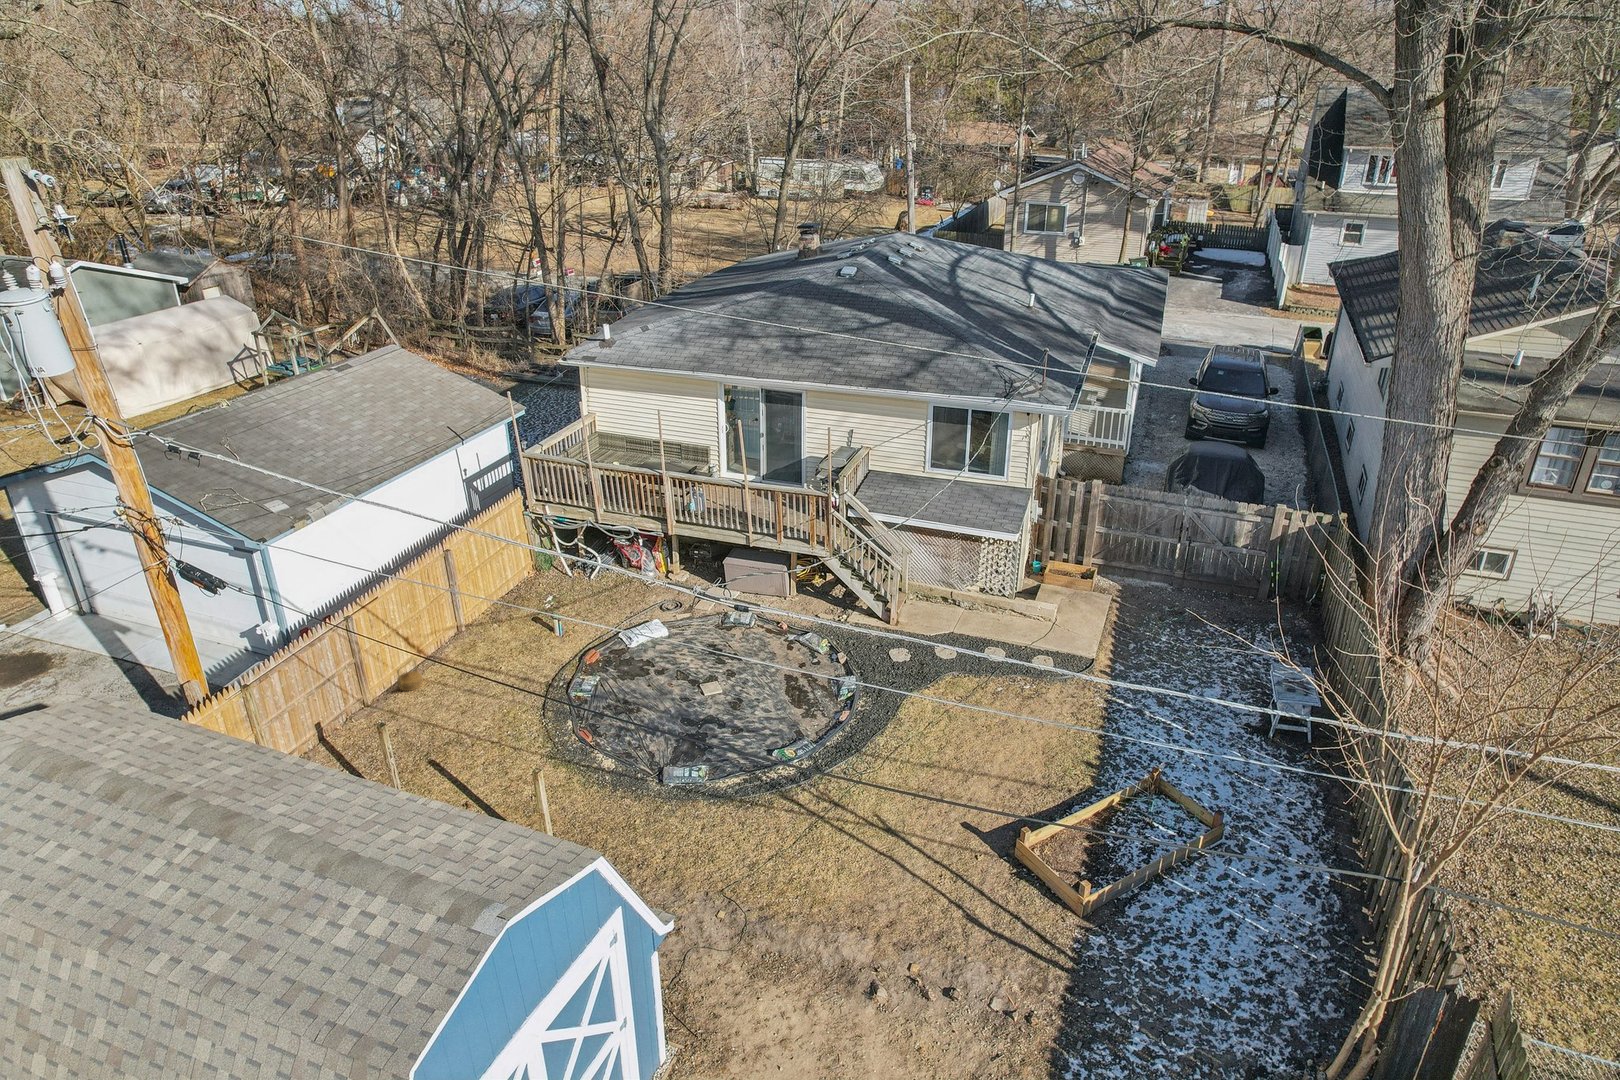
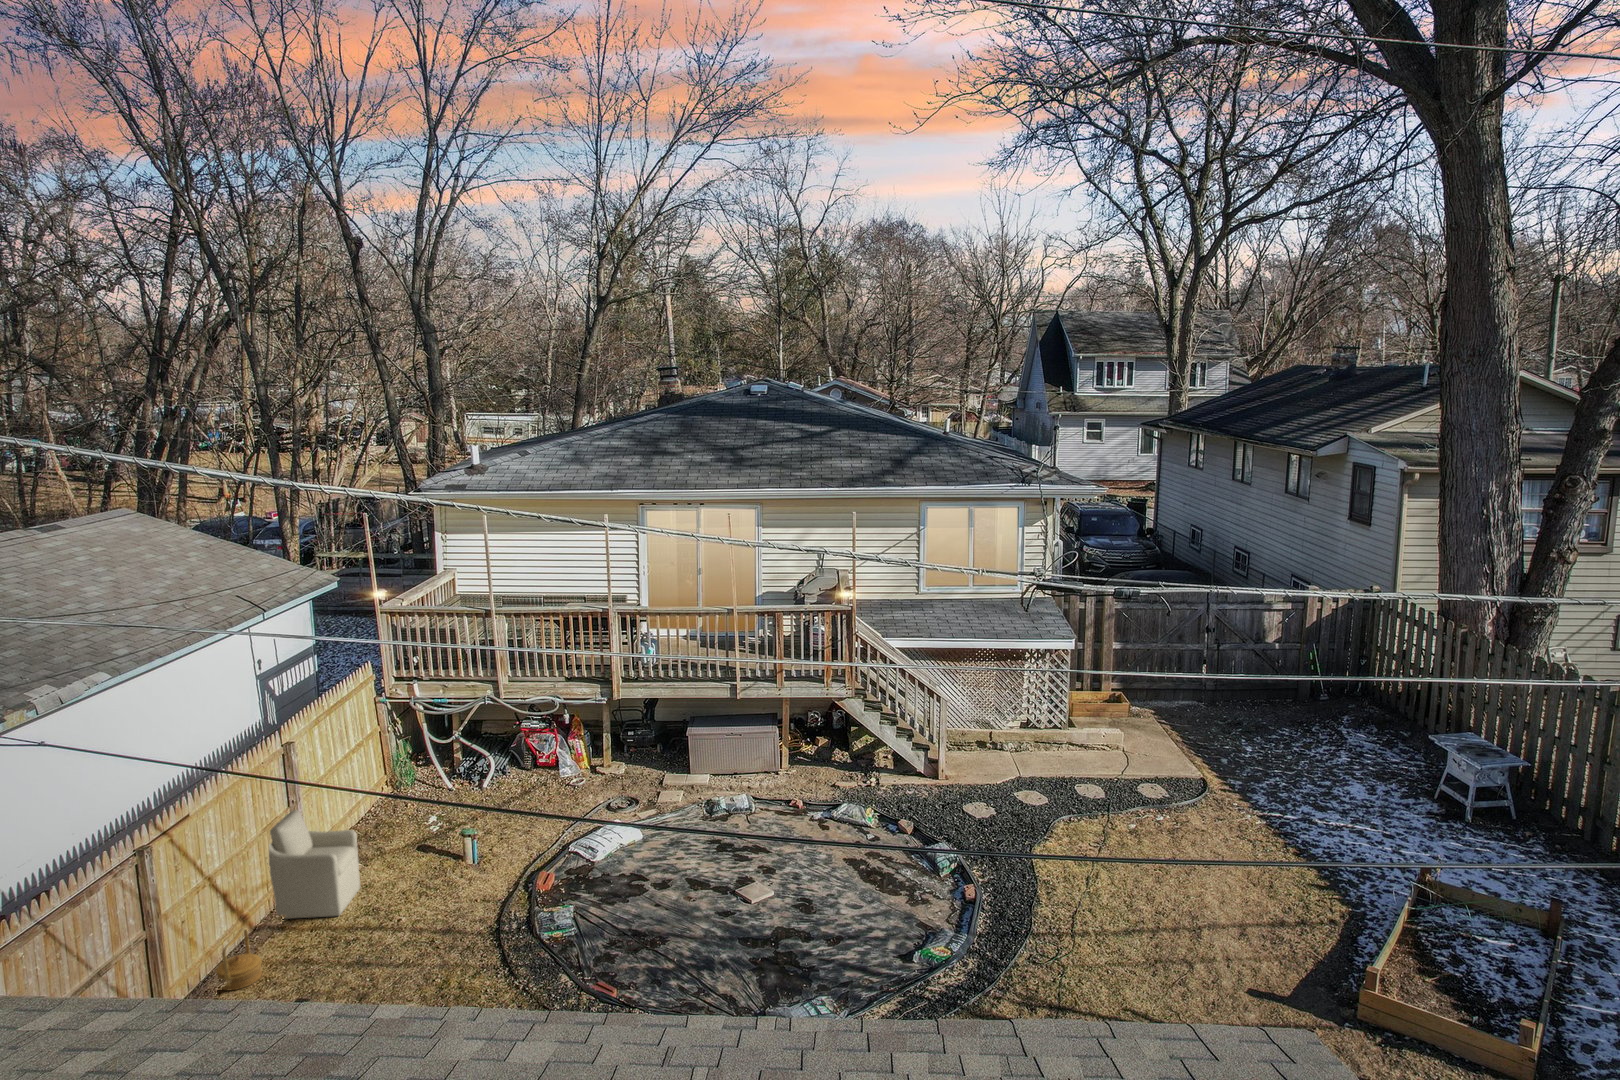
chair: none [431,587,495,654] -> present [269,810,360,919]

